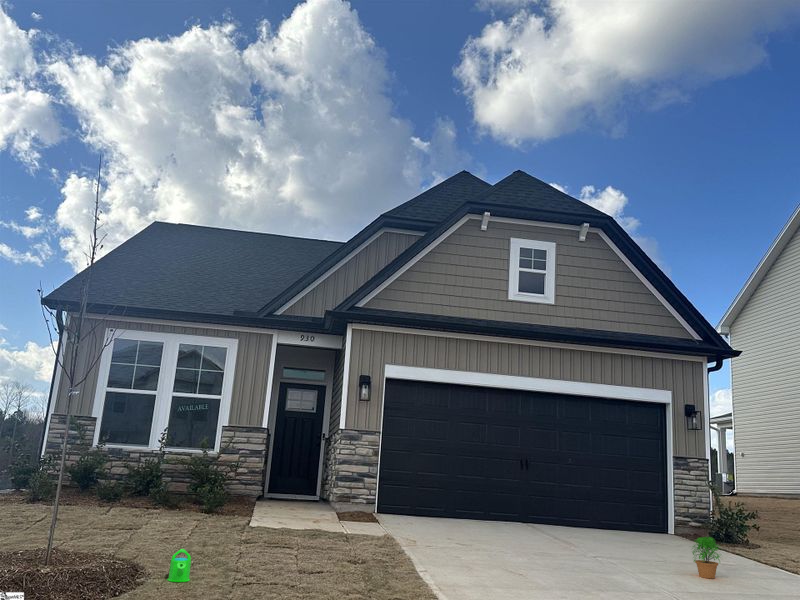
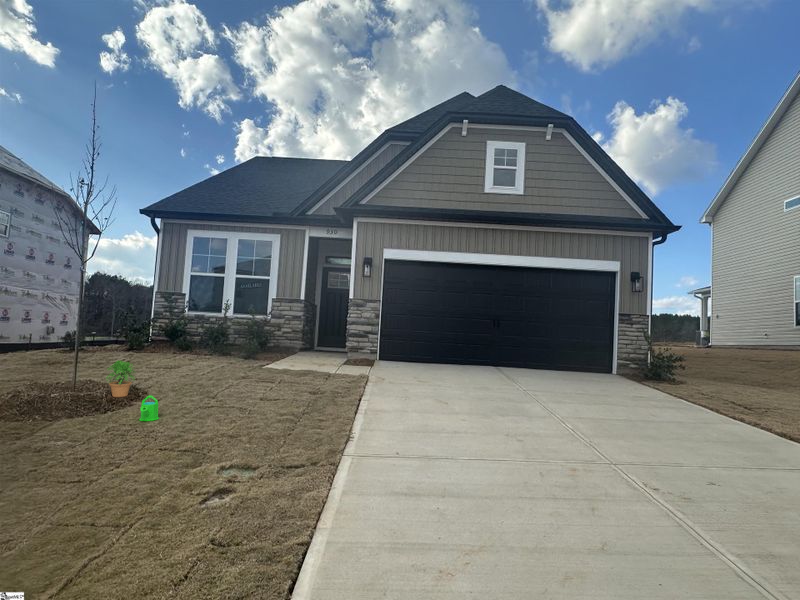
potted plant: present [692,537,720,578] -> present [106,361,134,397]

